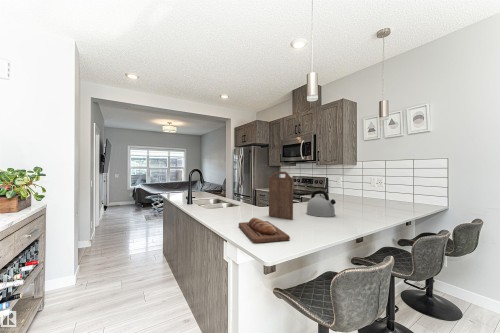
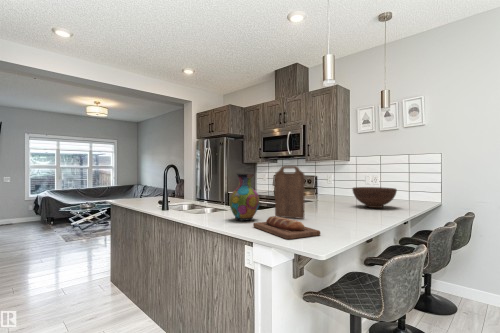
vase: none [227,178,252,219] -> present [229,174,259,221]
kettle: present [306,190,336,217] -> none [312,187,346,215]
fruit bowl: none [350,190,393,210] -> present [353,187,397,208]

